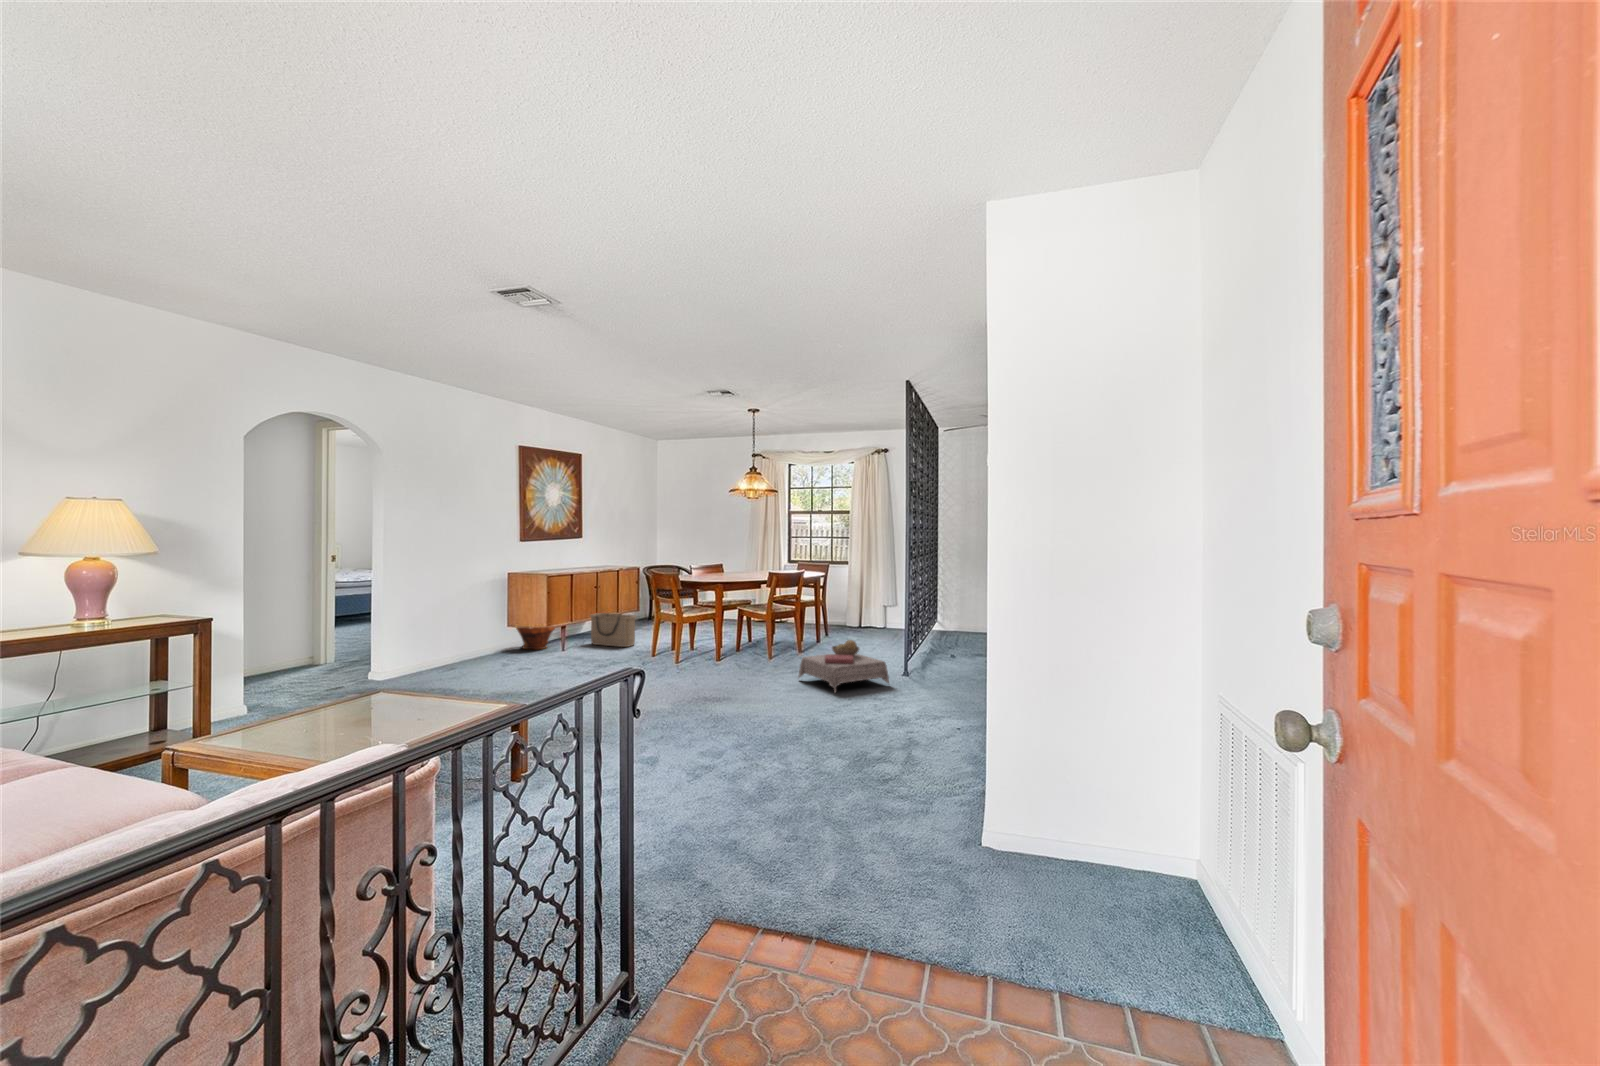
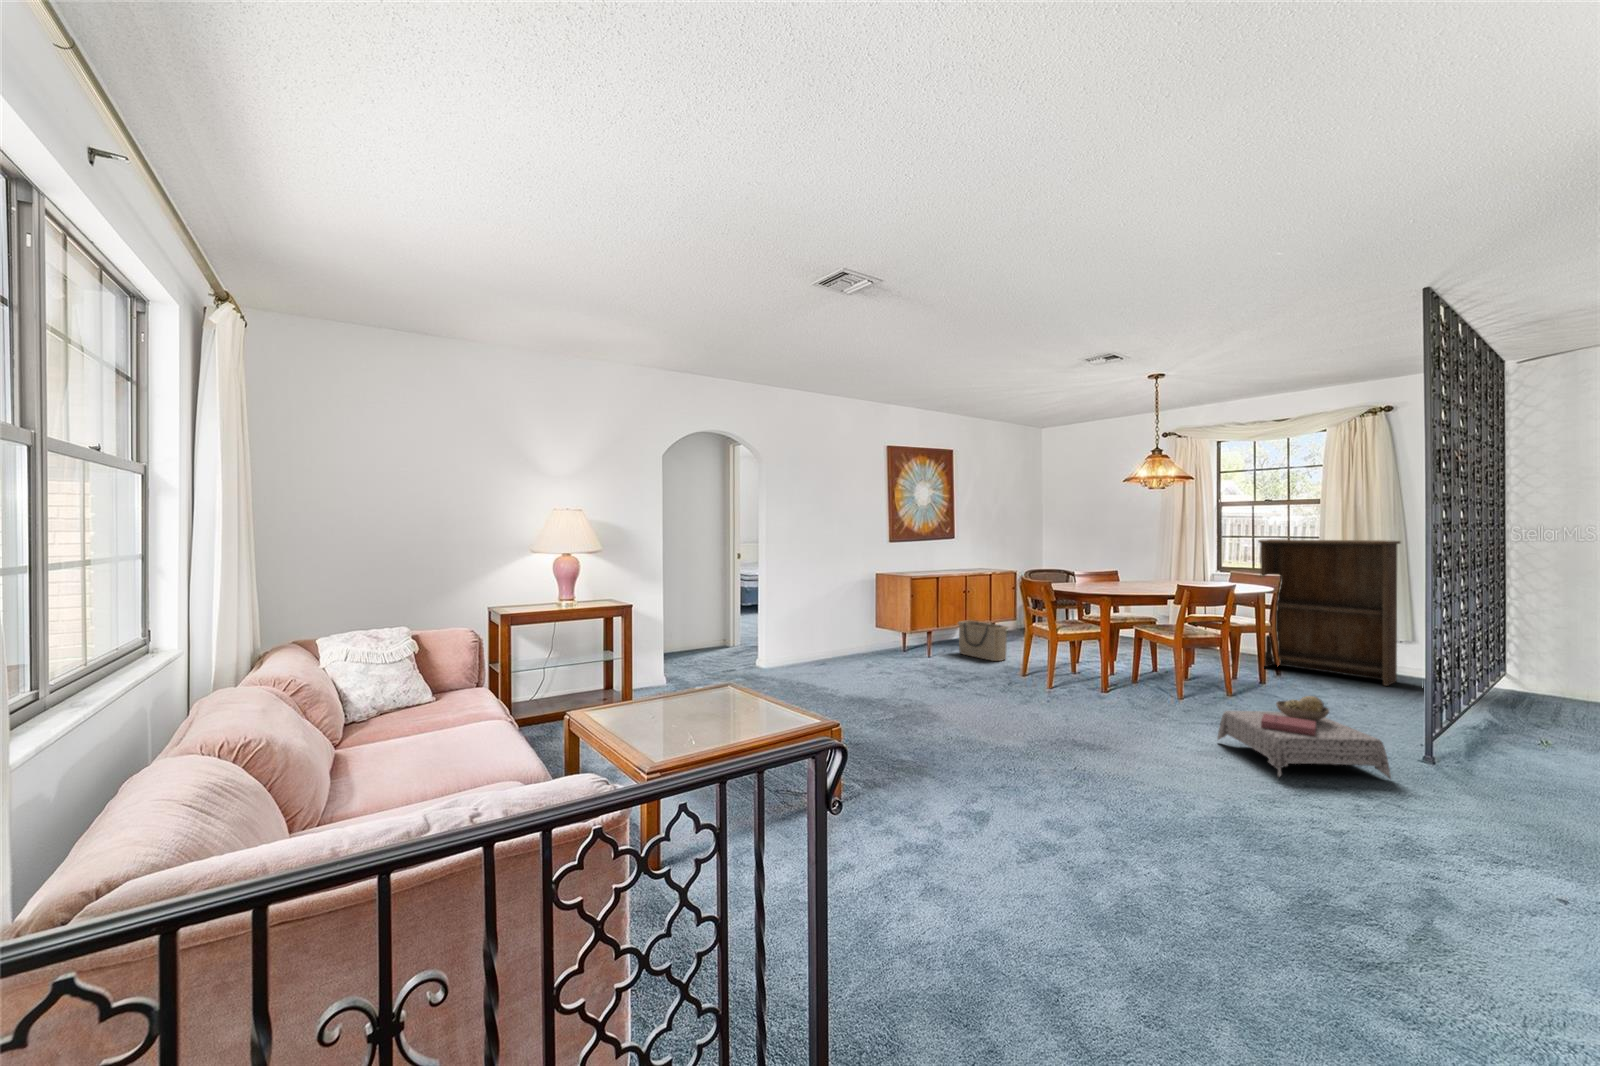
bookshelf: none [815,539,893,636] -> present [1258,539,1401,686]
planter: present [516,626,555,649] -> none [883,625,922,654]

